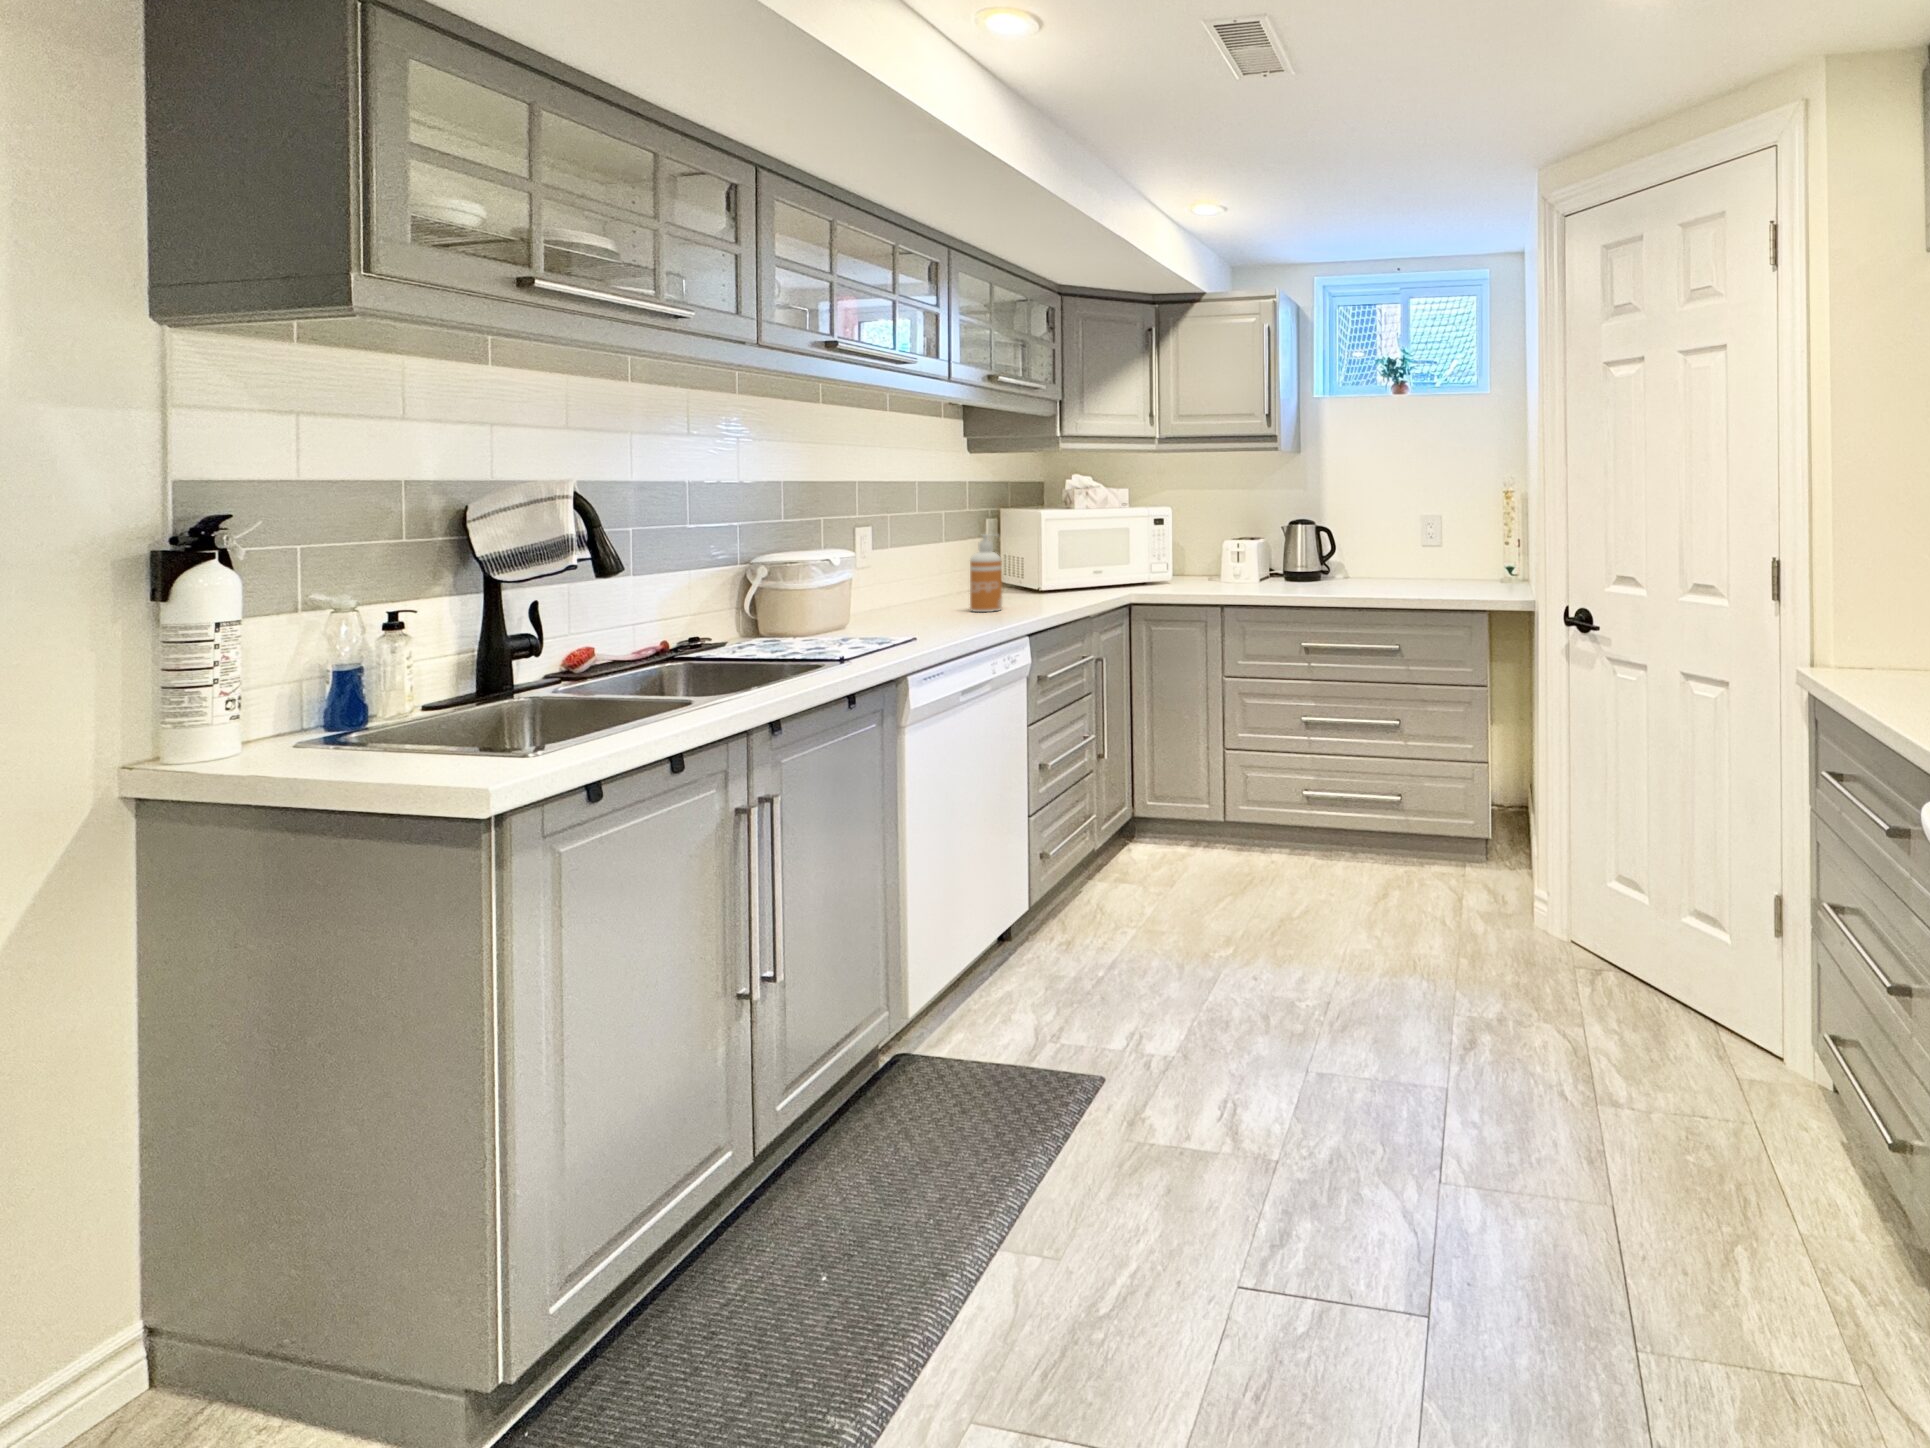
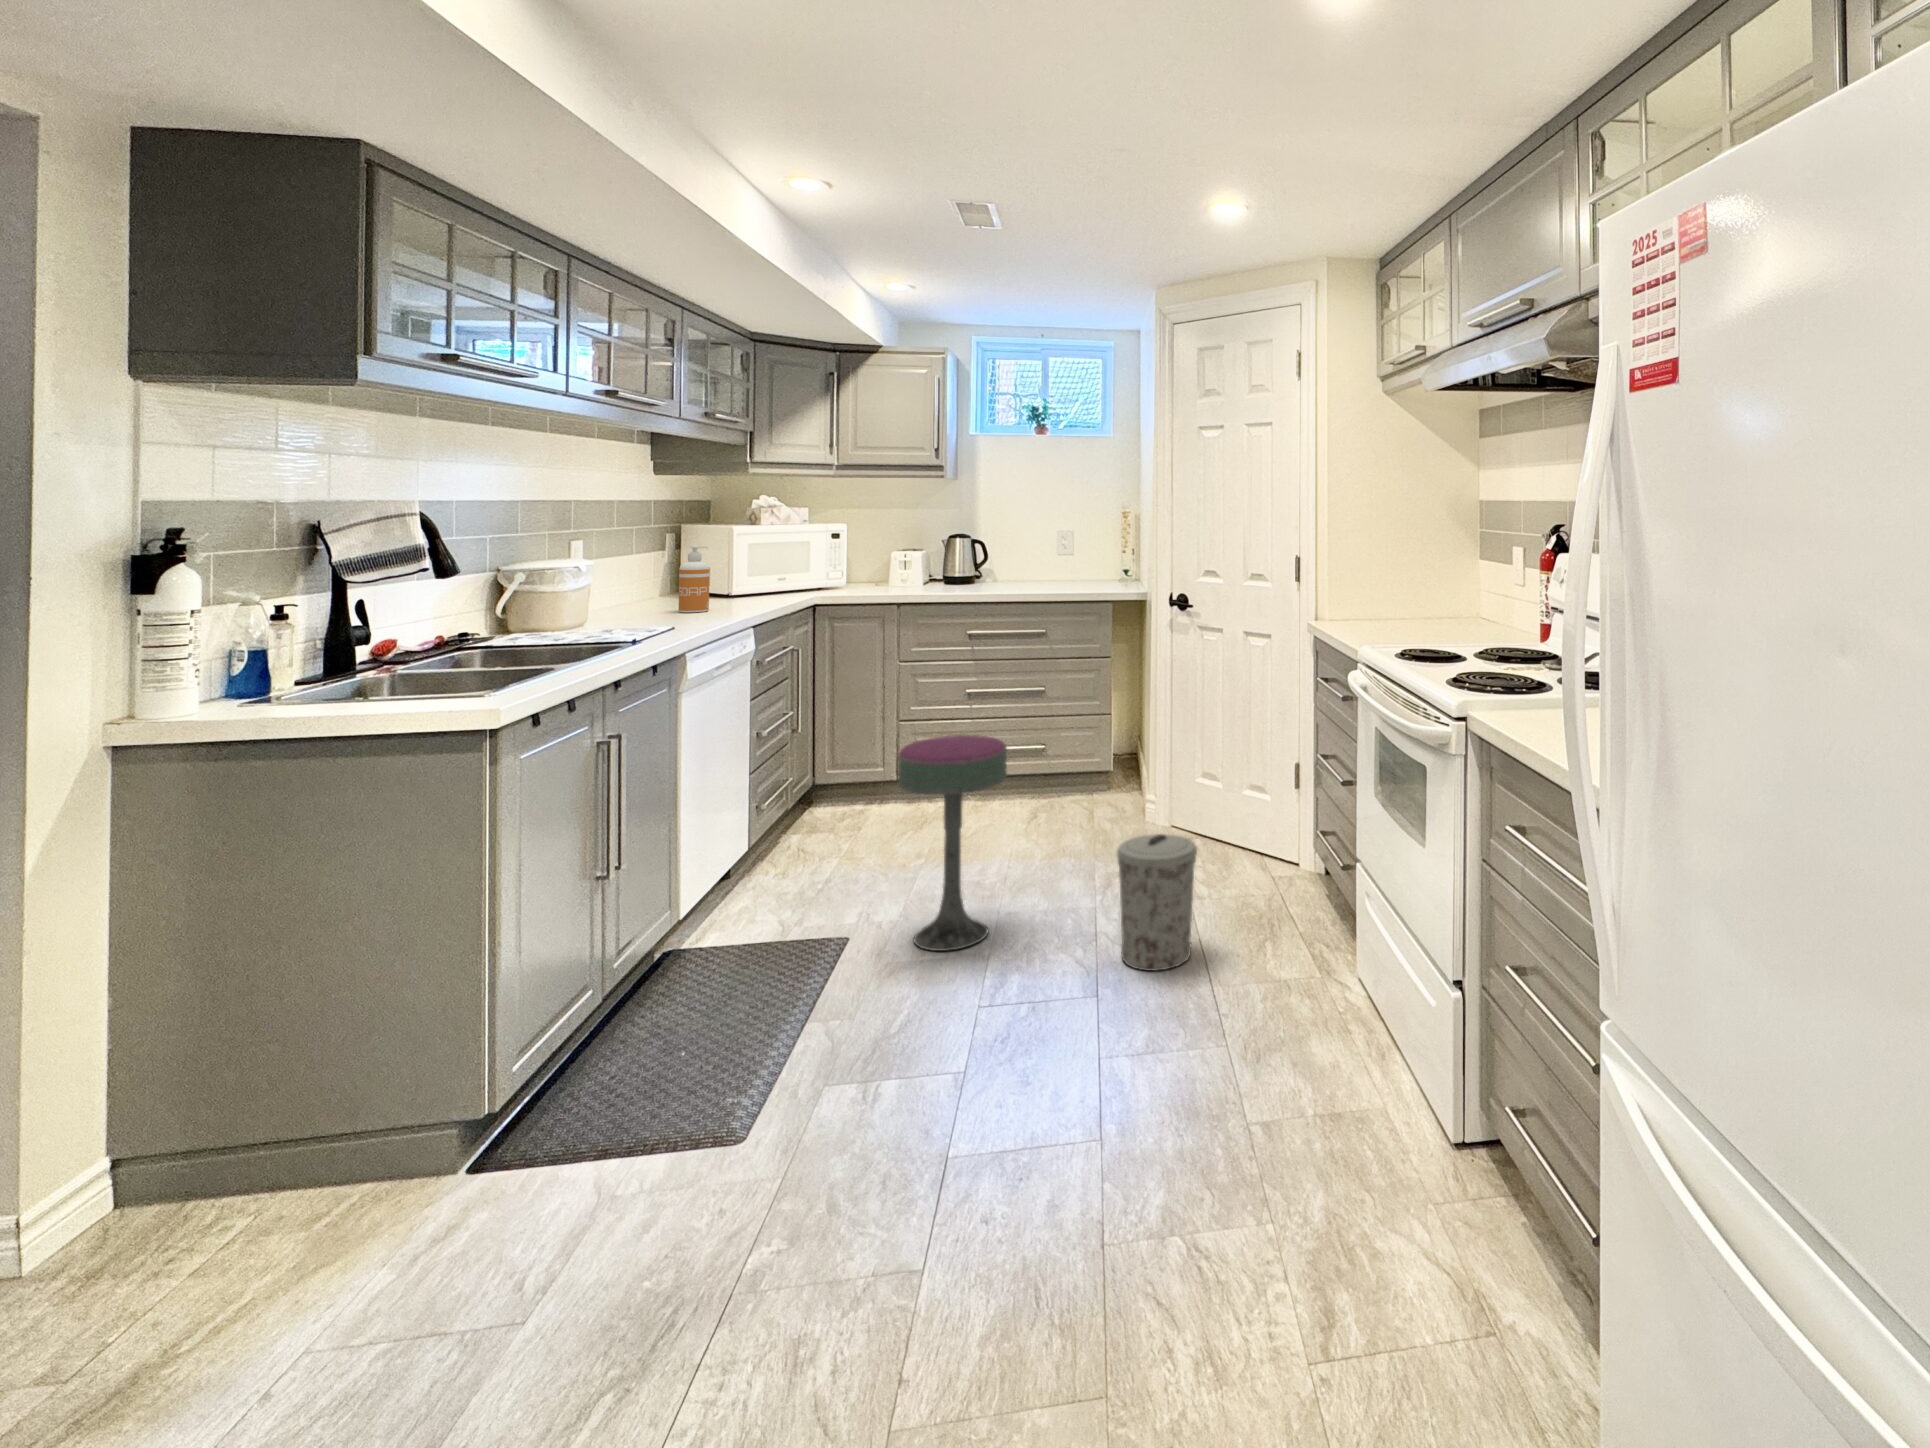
bar stool: none [1155,809,1307,1140] -> present [898,735,1007,951]
trash can: none [1467,1017,1606,1277] -> present [1117,834,1197,971]

